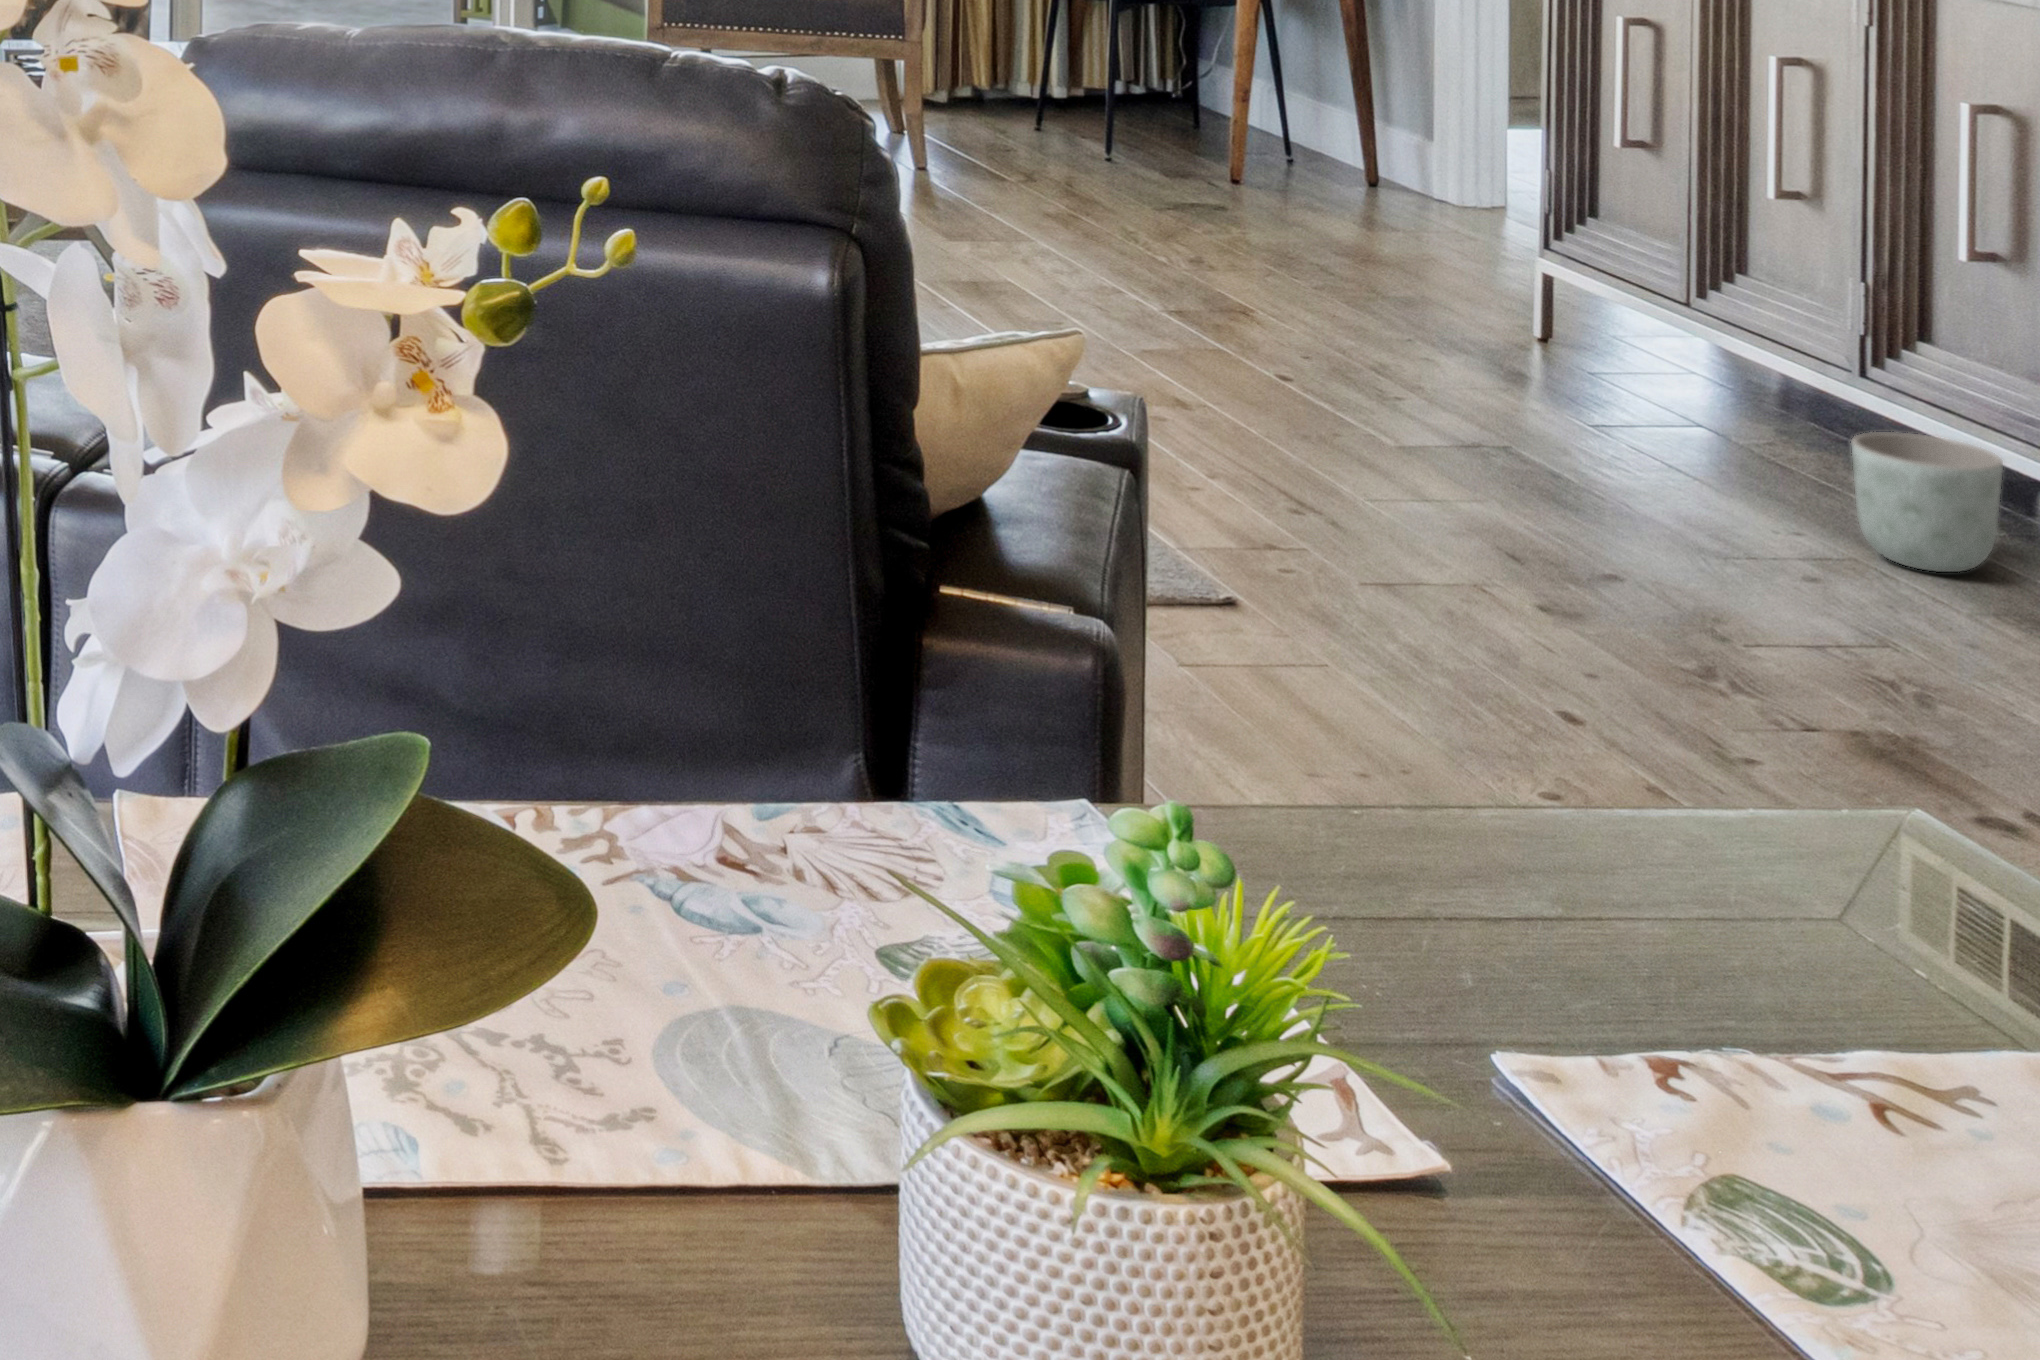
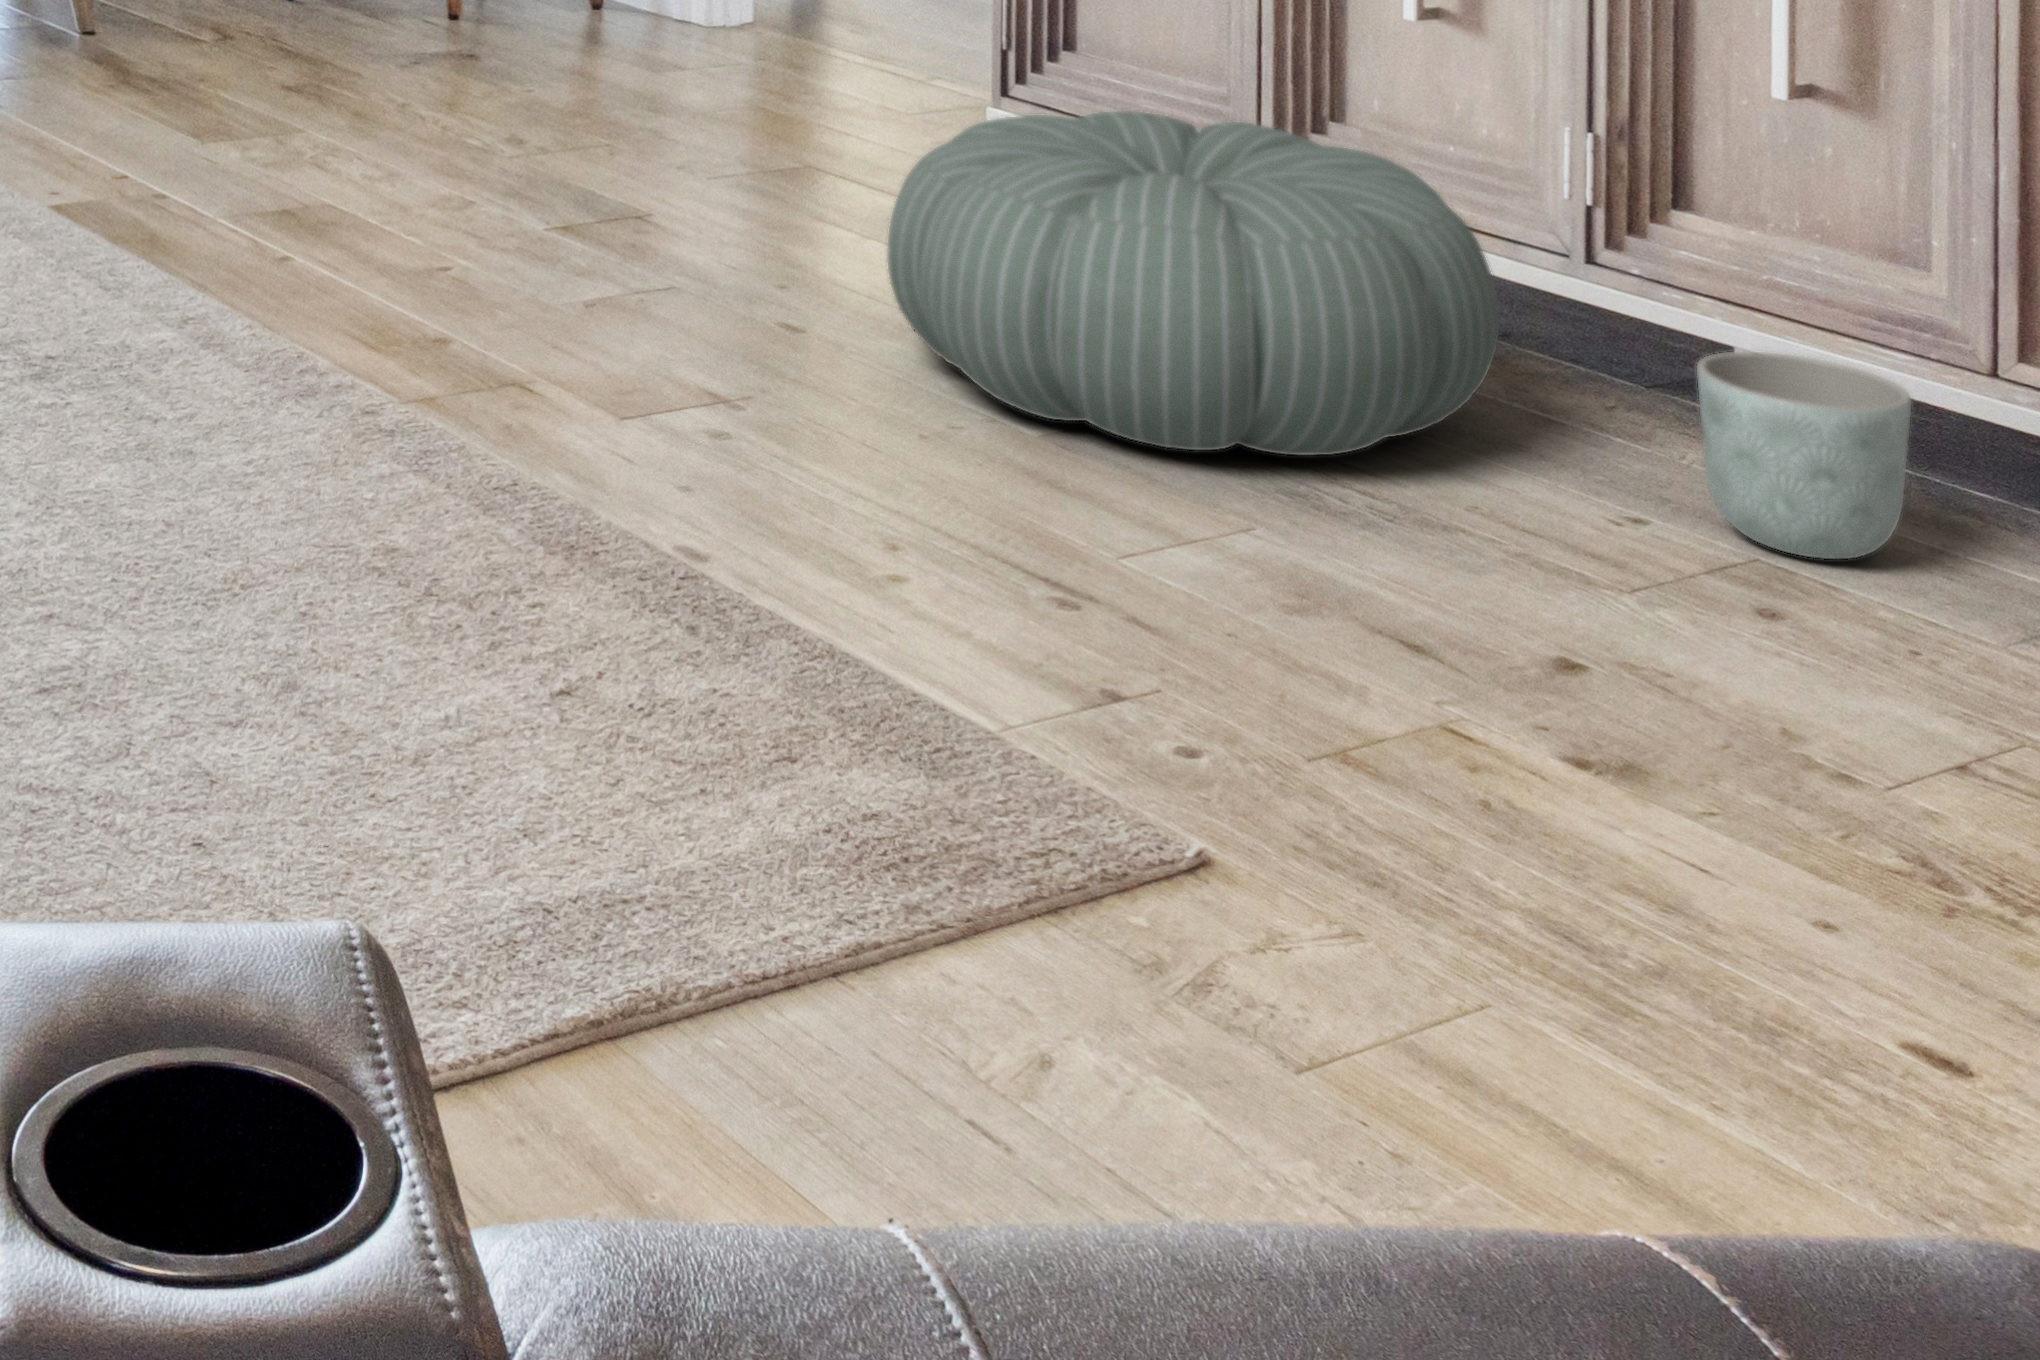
pouf: none [1340,247,1785,480] -> present [887,111,1499,455]

